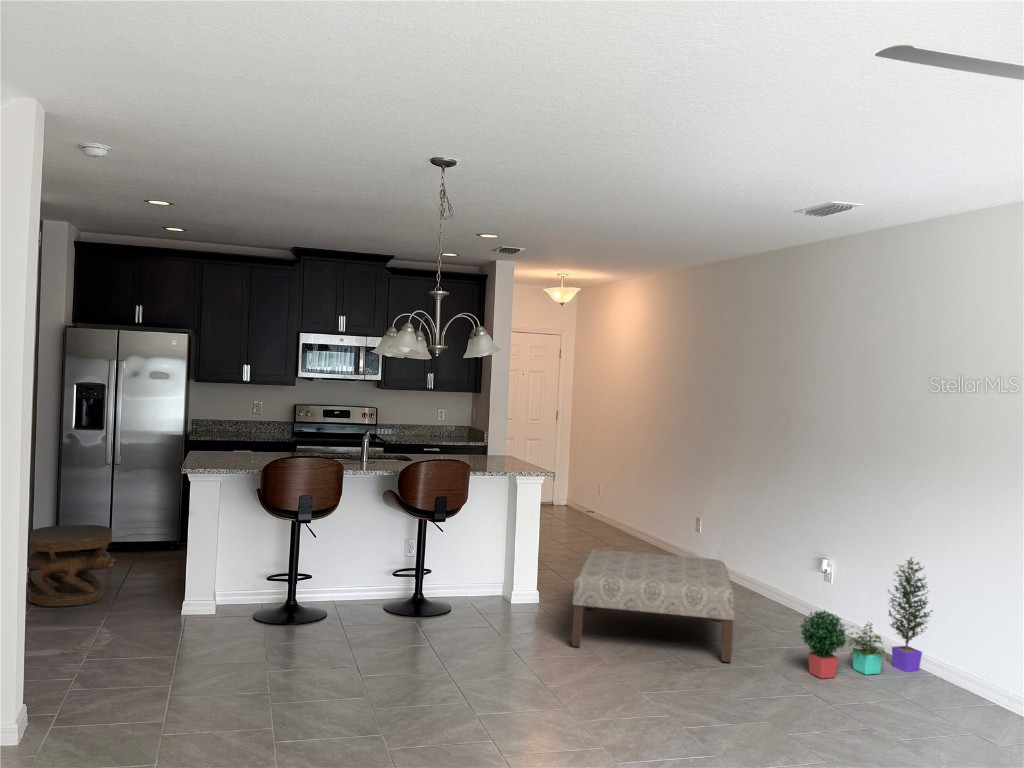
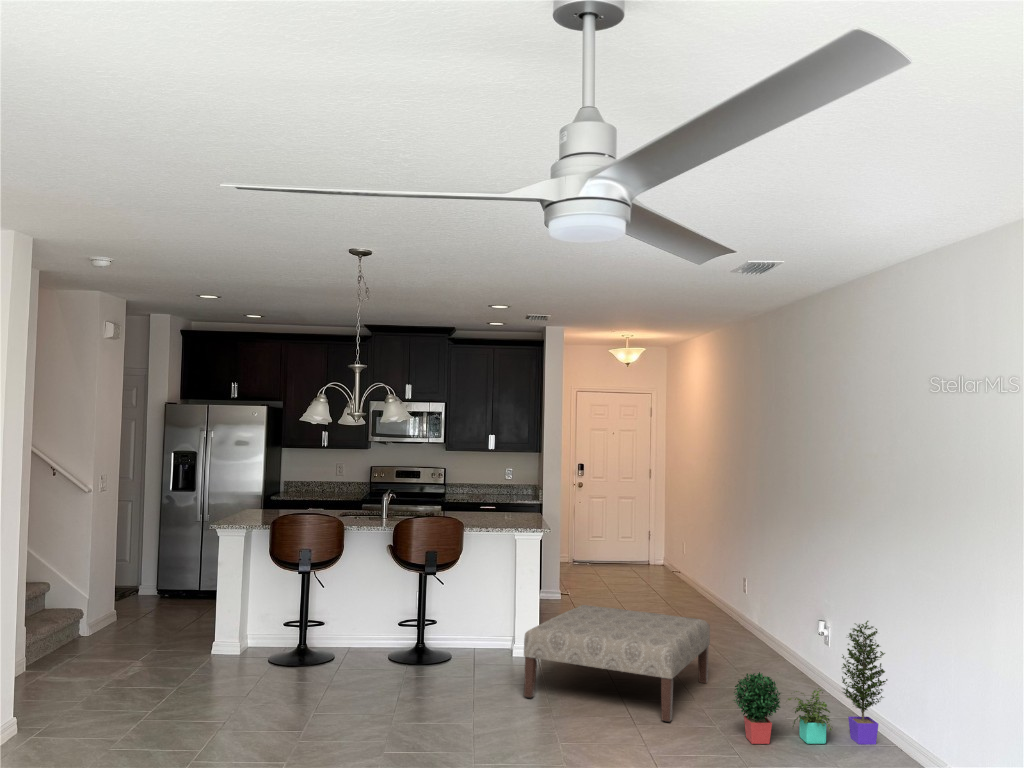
side table: present [28,525,116,607] -> none [94,572,173,640]

